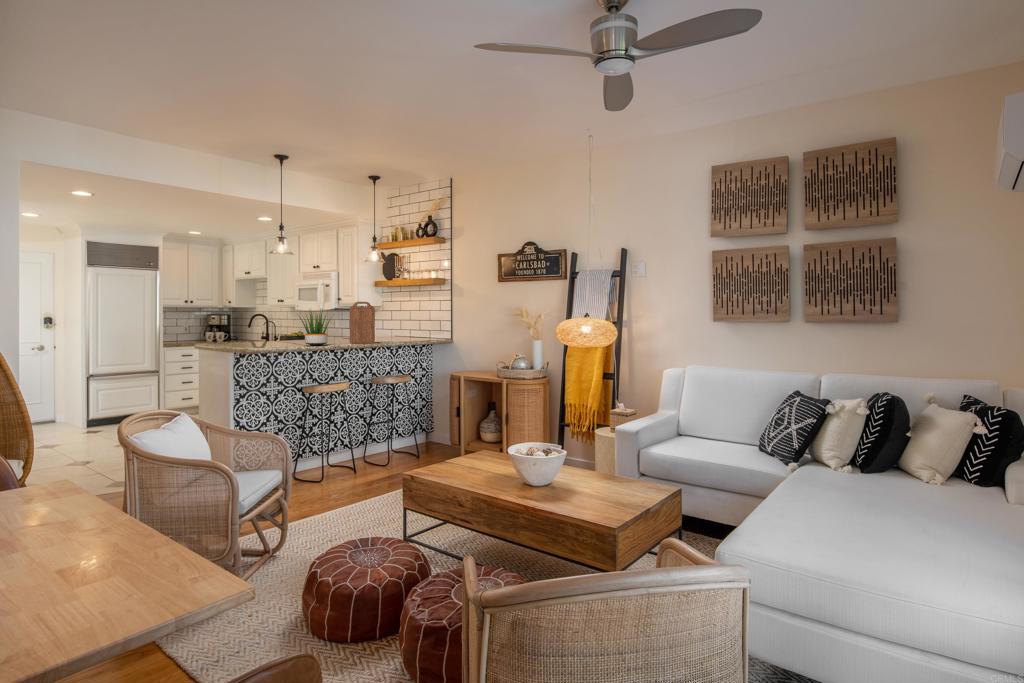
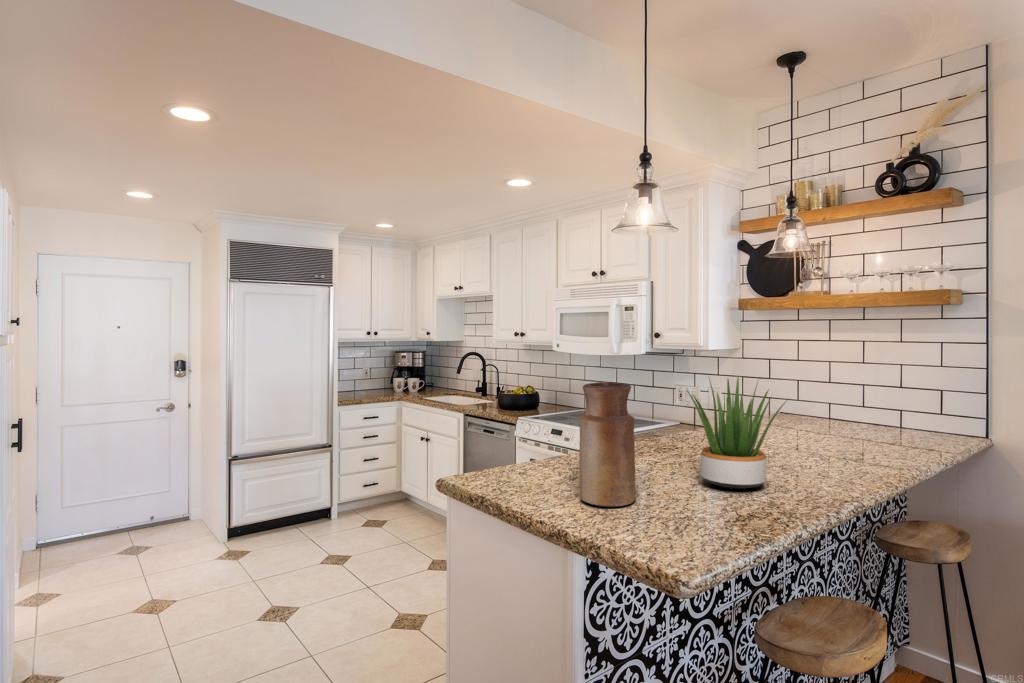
cutting board: present [350,302,375,344] -> none [798,355,871,472]
vase: none [254,309,275,348] -> present [579,382,636,507]

